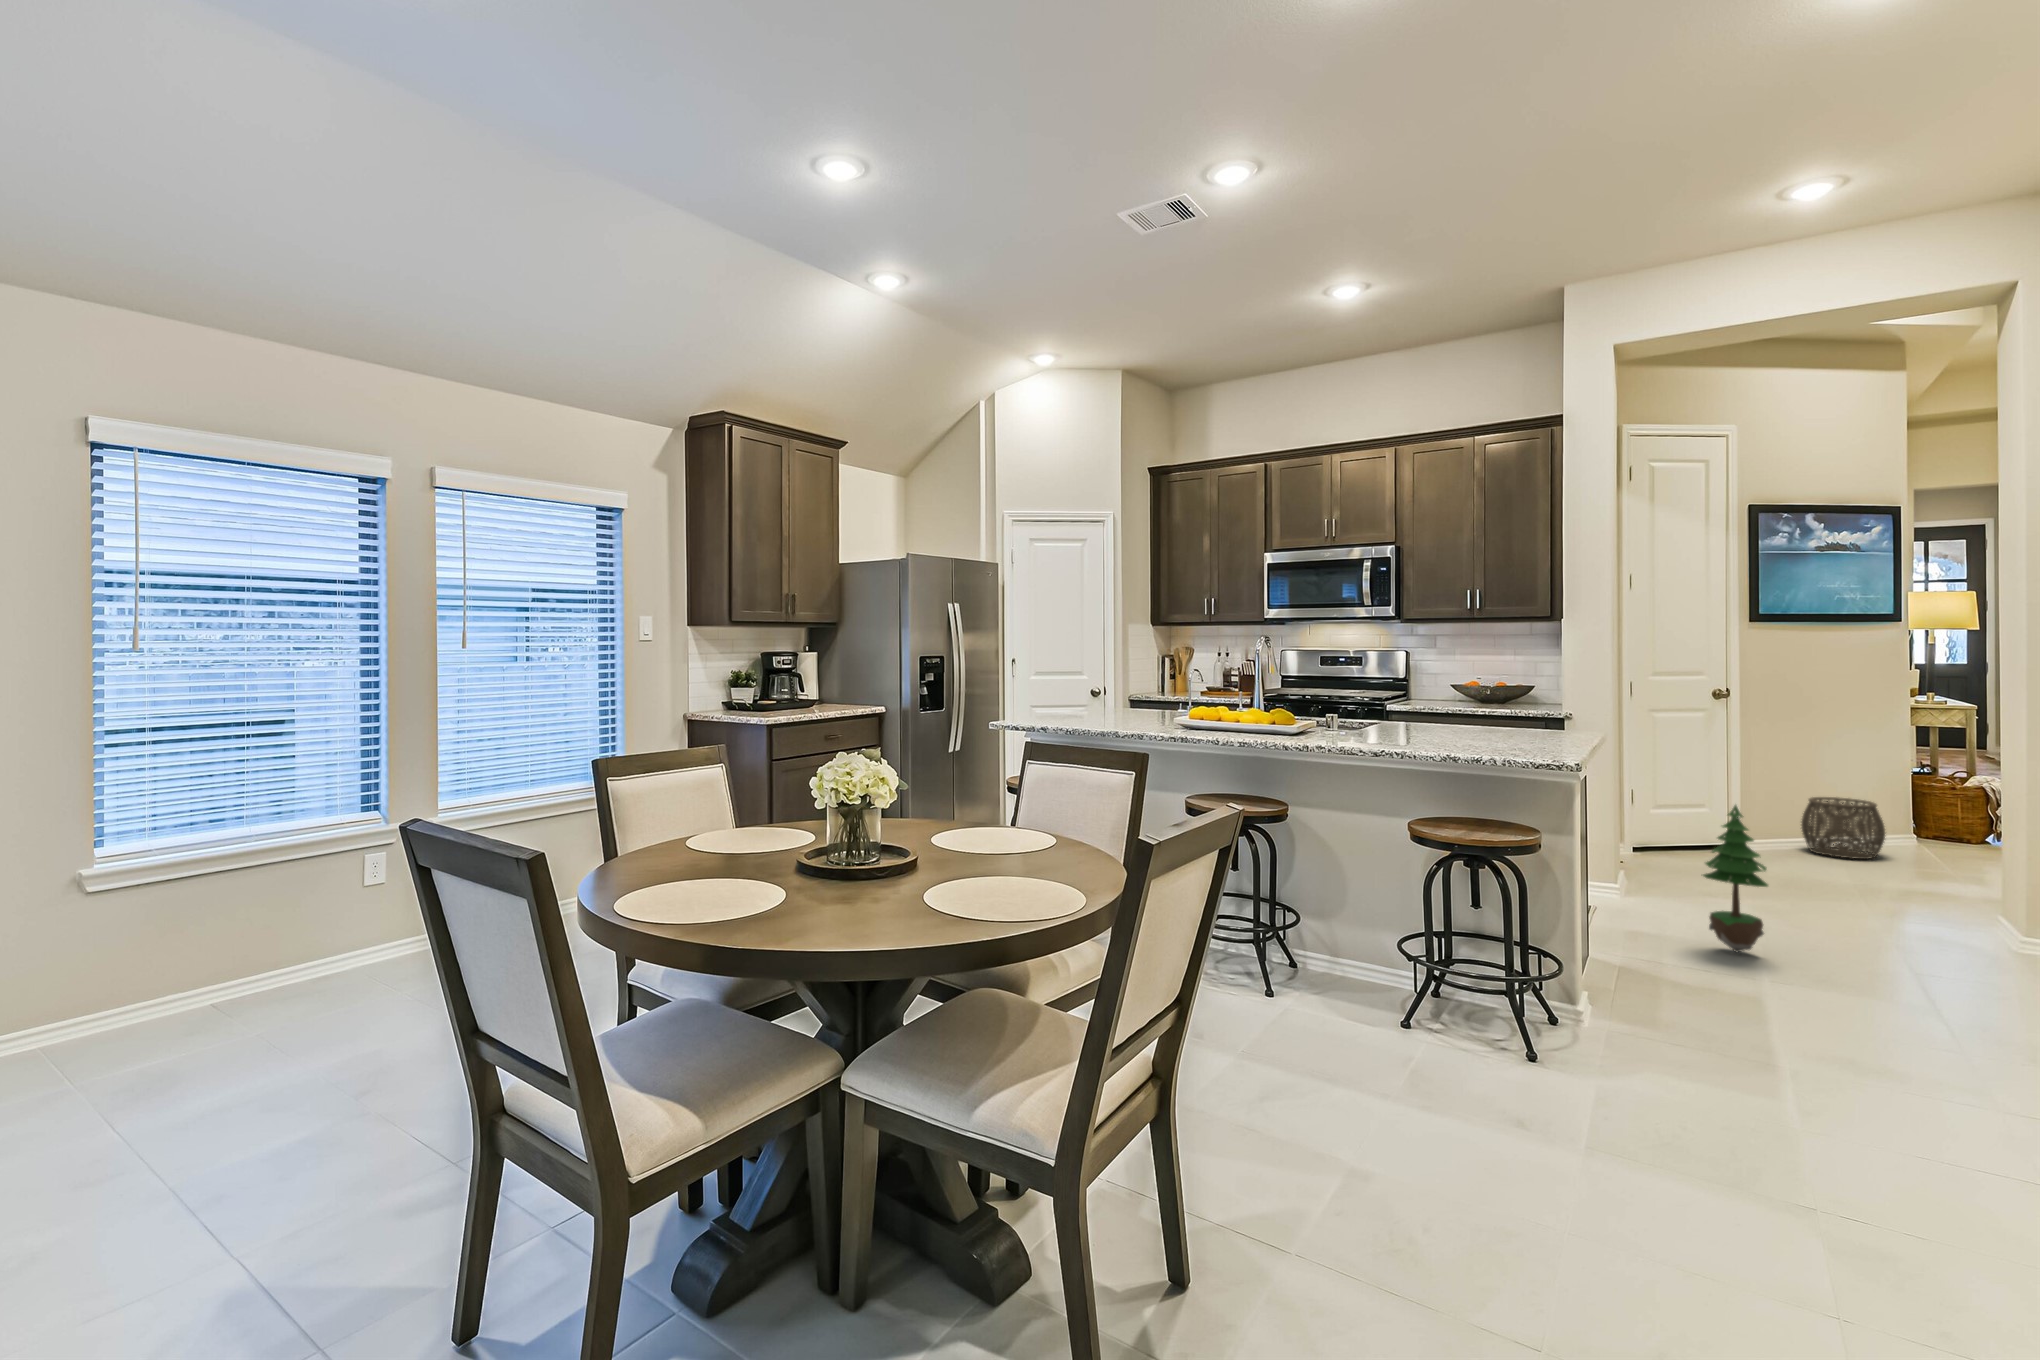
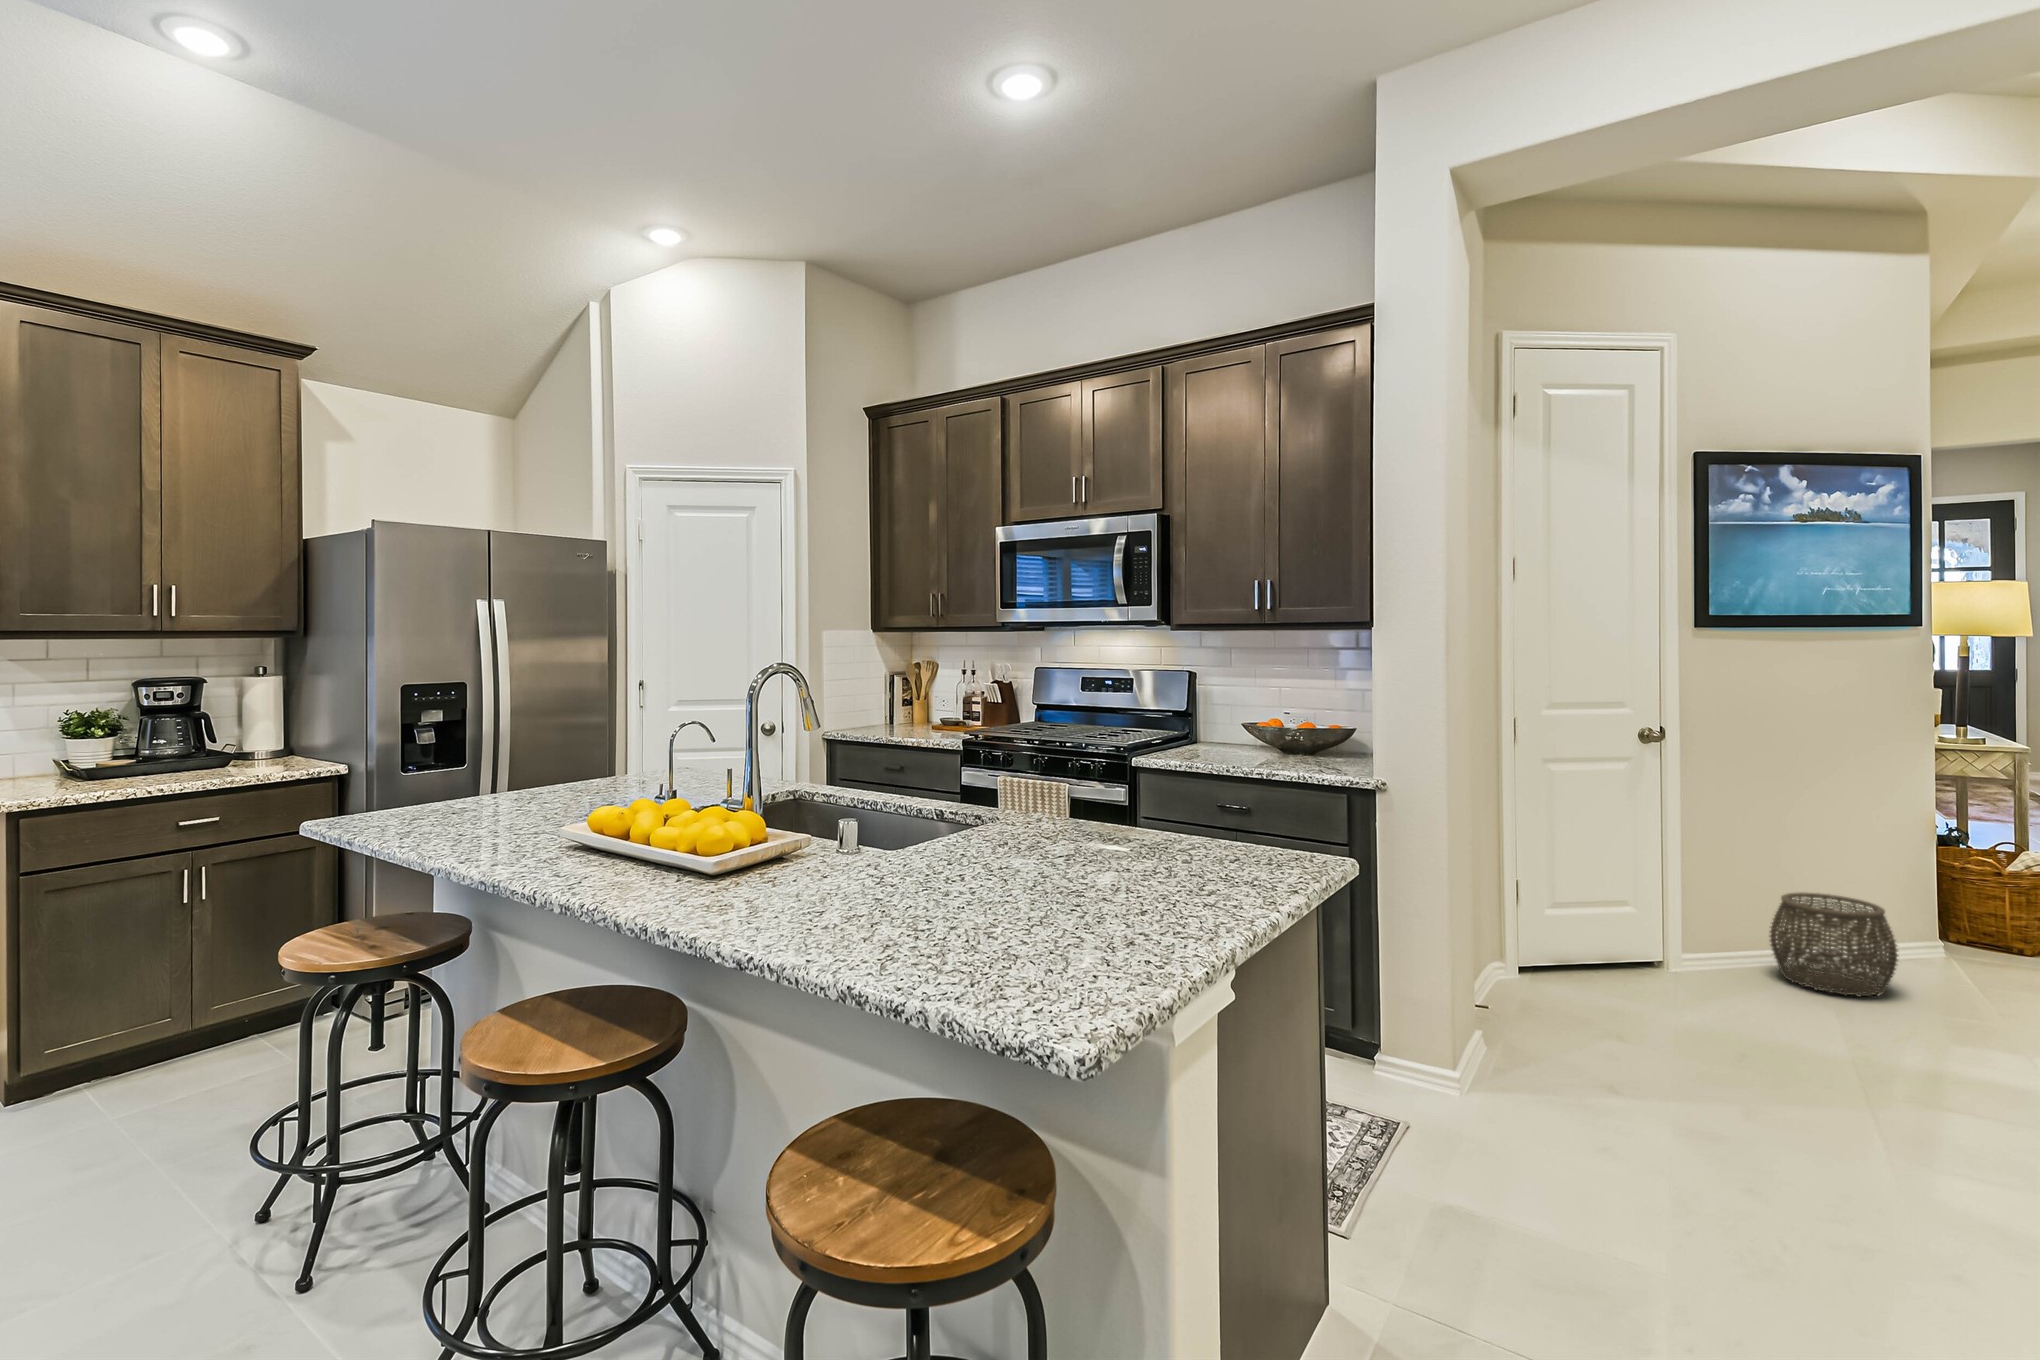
potted tree: present [1703,805,1768,952] -> none [1562,990,1686,1279]

